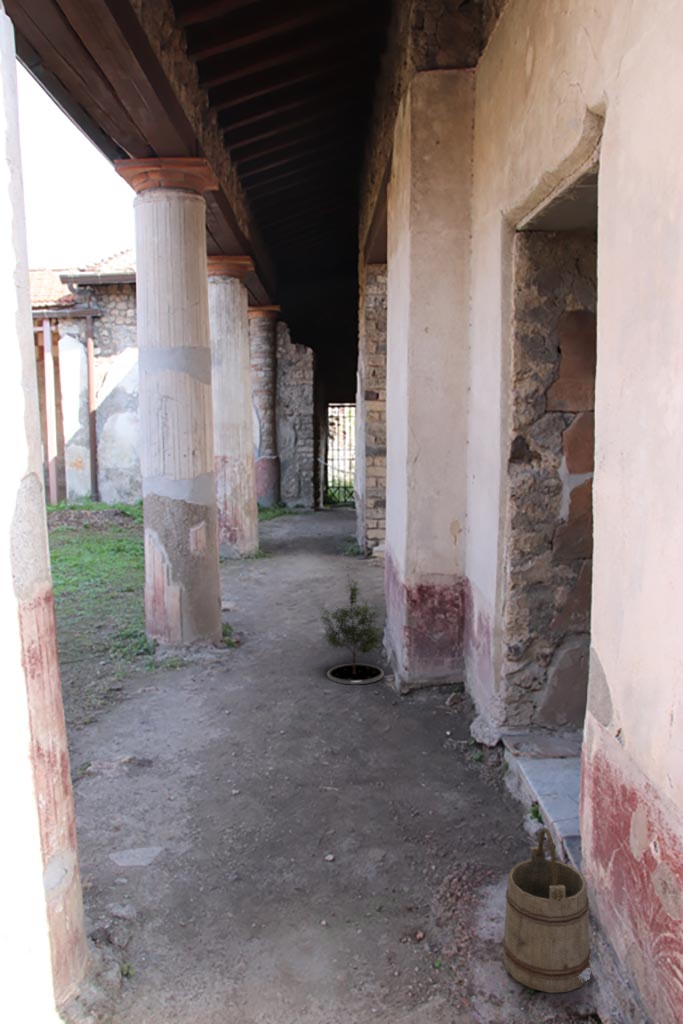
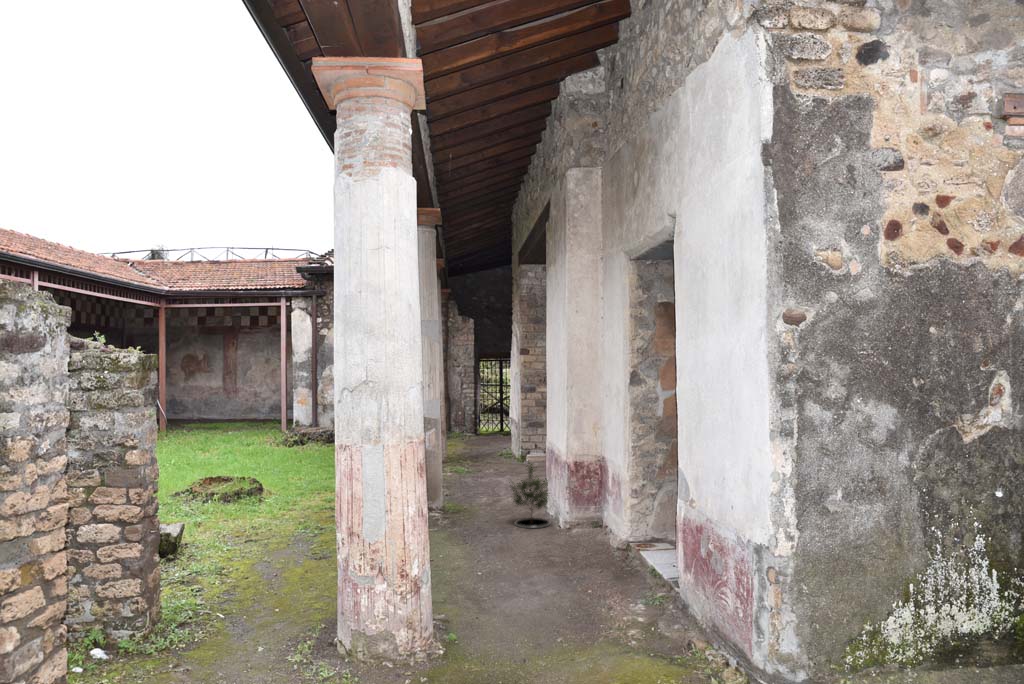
bucket: present [502,828,591,993] -> none [641,561,686,644]

